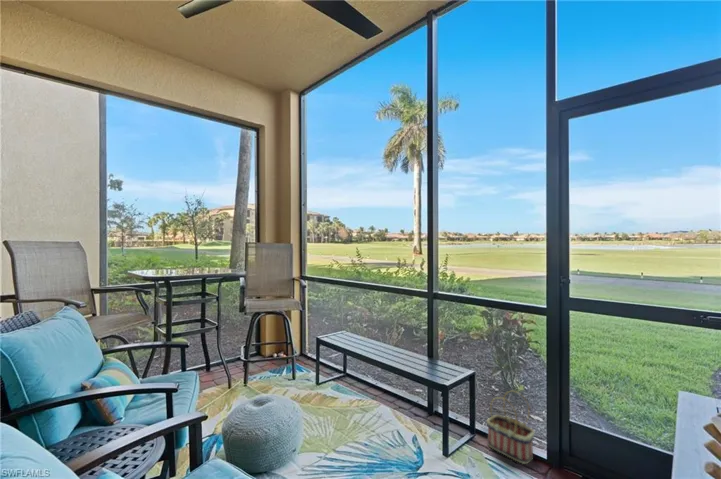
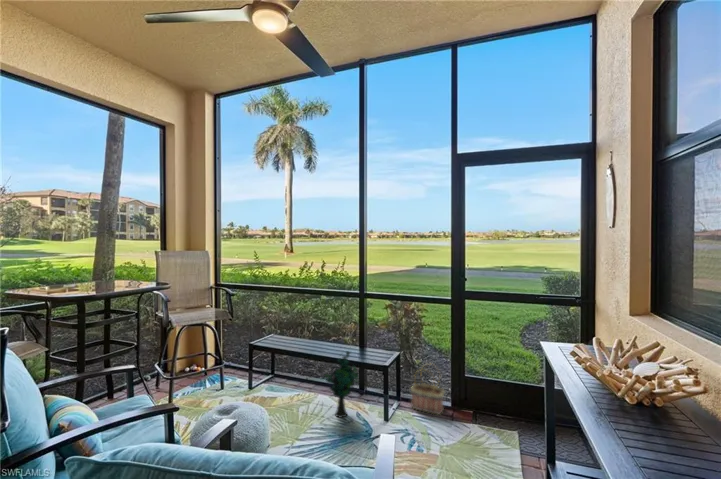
decorative plant: none [375,360,418,437] -> present [325,352,358,417]

